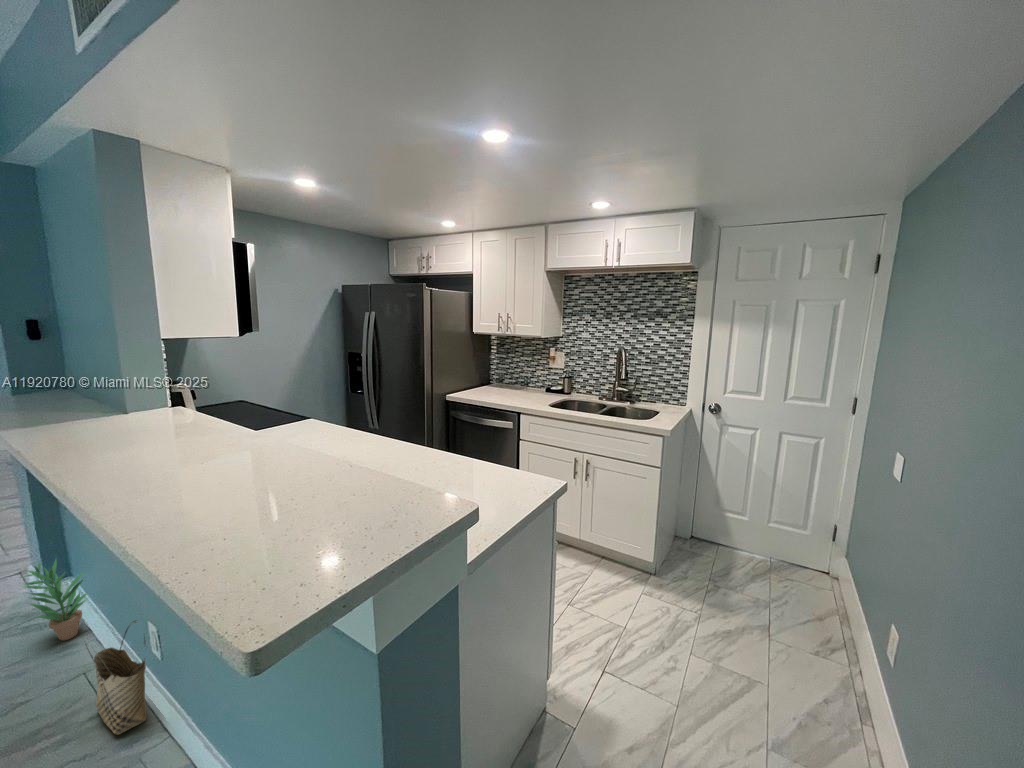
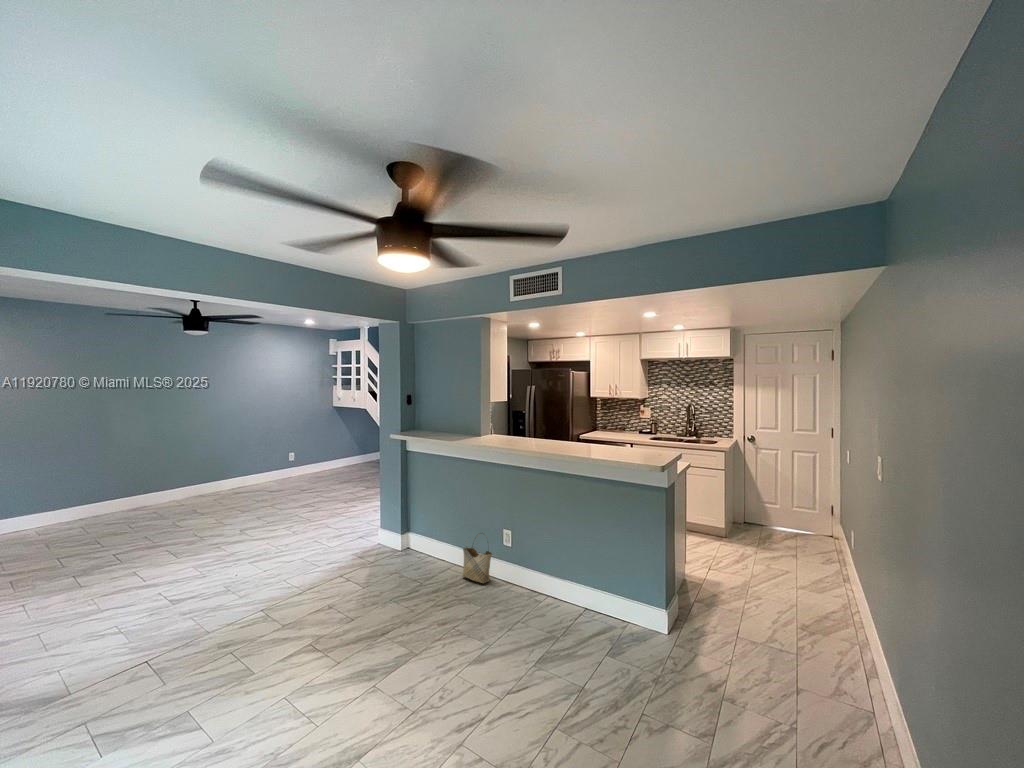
potted plant: present [23,559,87,640] -> none [399,513,426,559]

